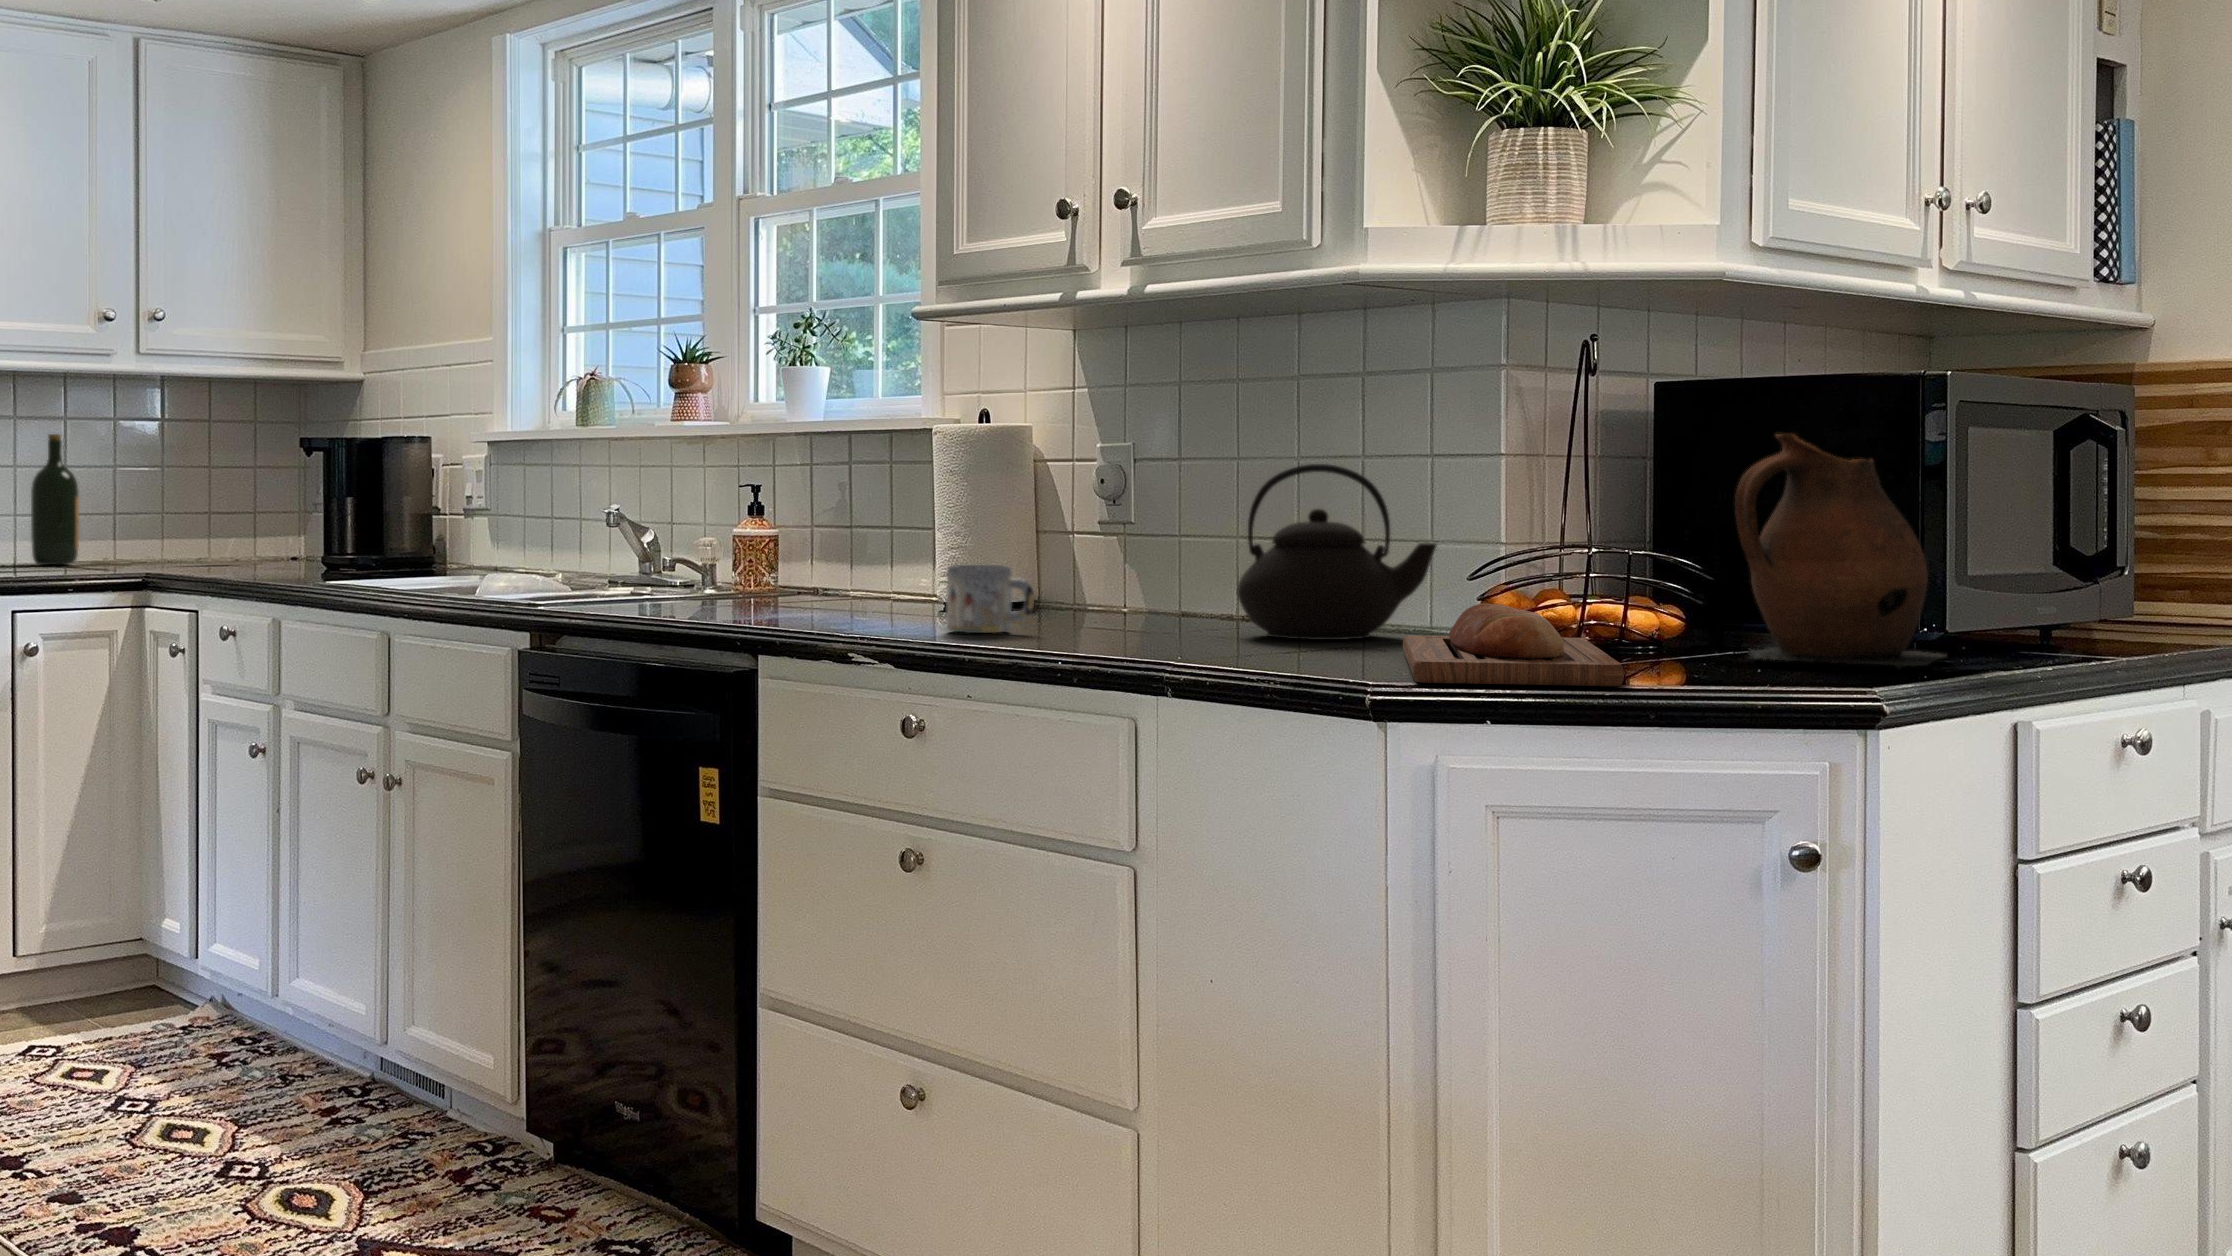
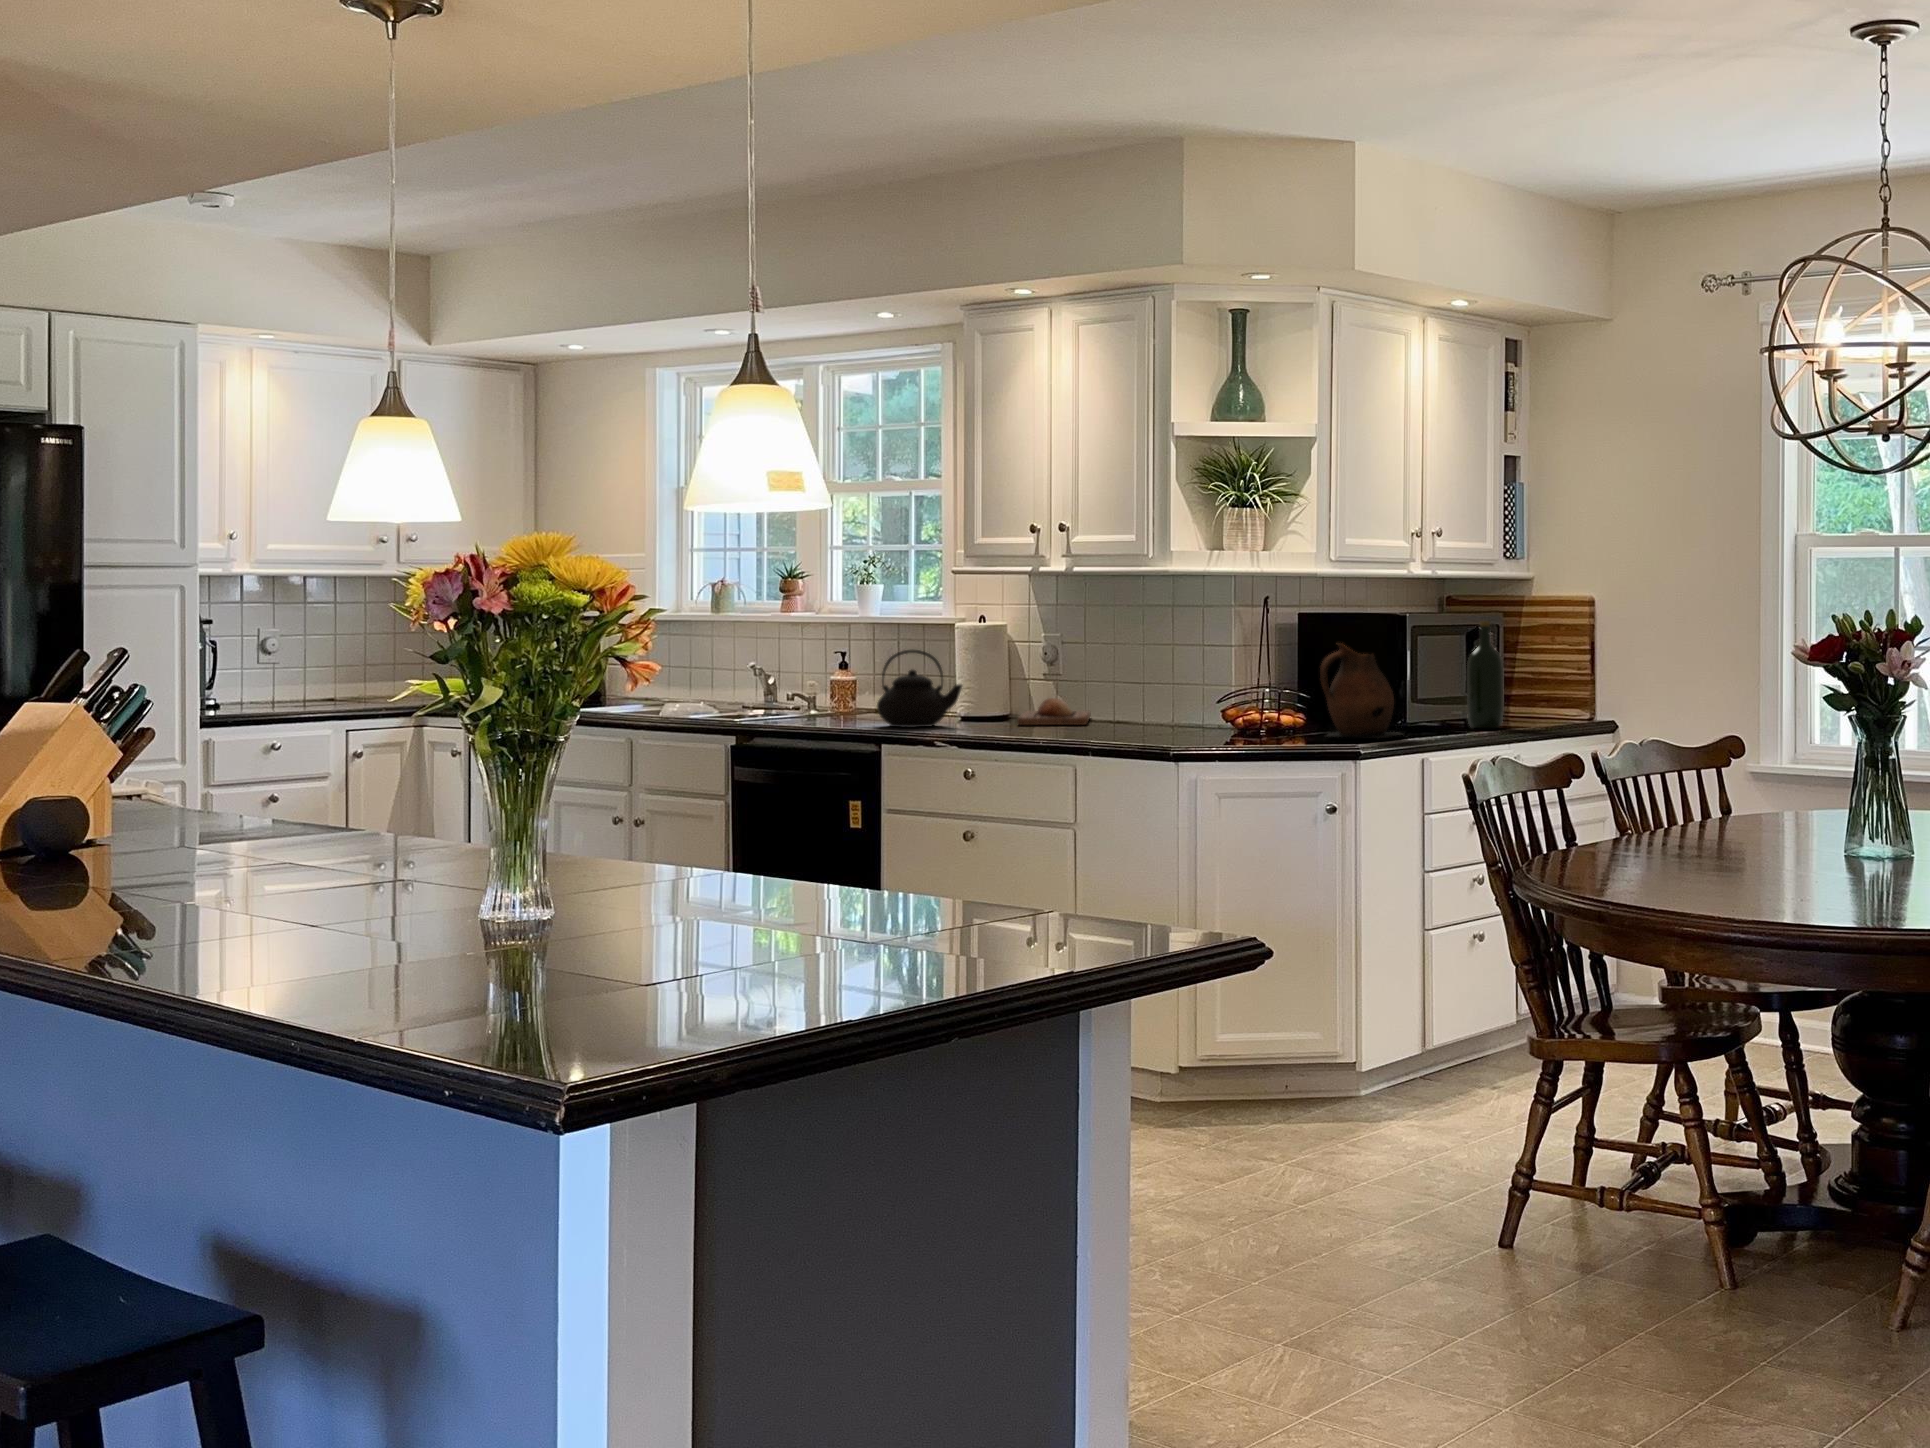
wine bottle: present [31,434,79,565] -> present [1467,621,1503,728]
teapot: present [1237,464,1437,640] -> present [877,650,962,727]
mug: present [947,565,1034,633] -> none [976,699,1018,732]
bread loaf: present [1403,603,1624,686] -> present [1017,698,1090,725]

